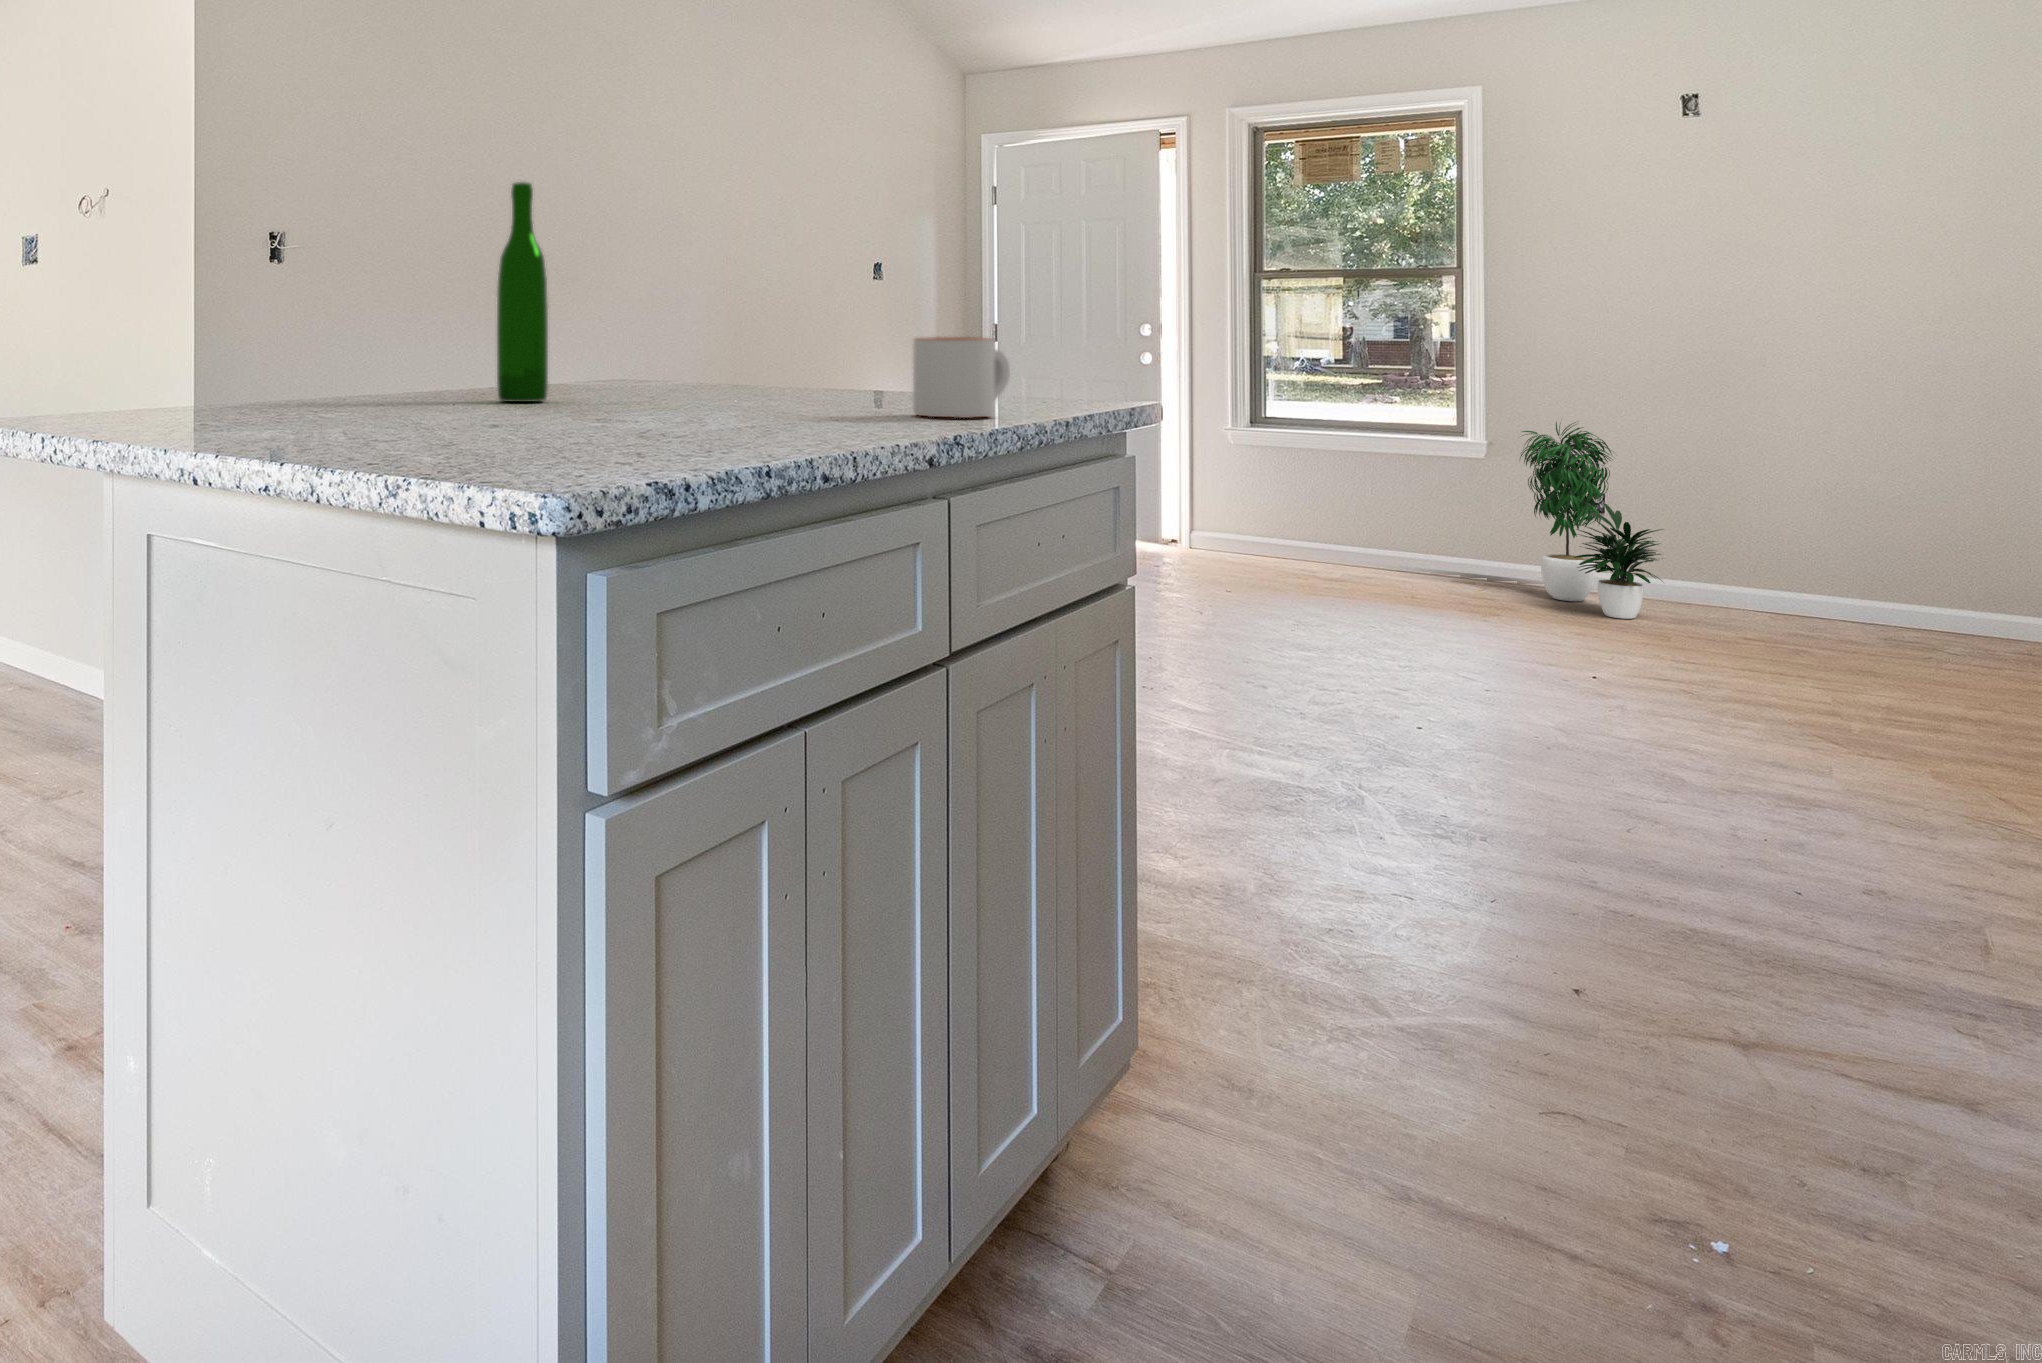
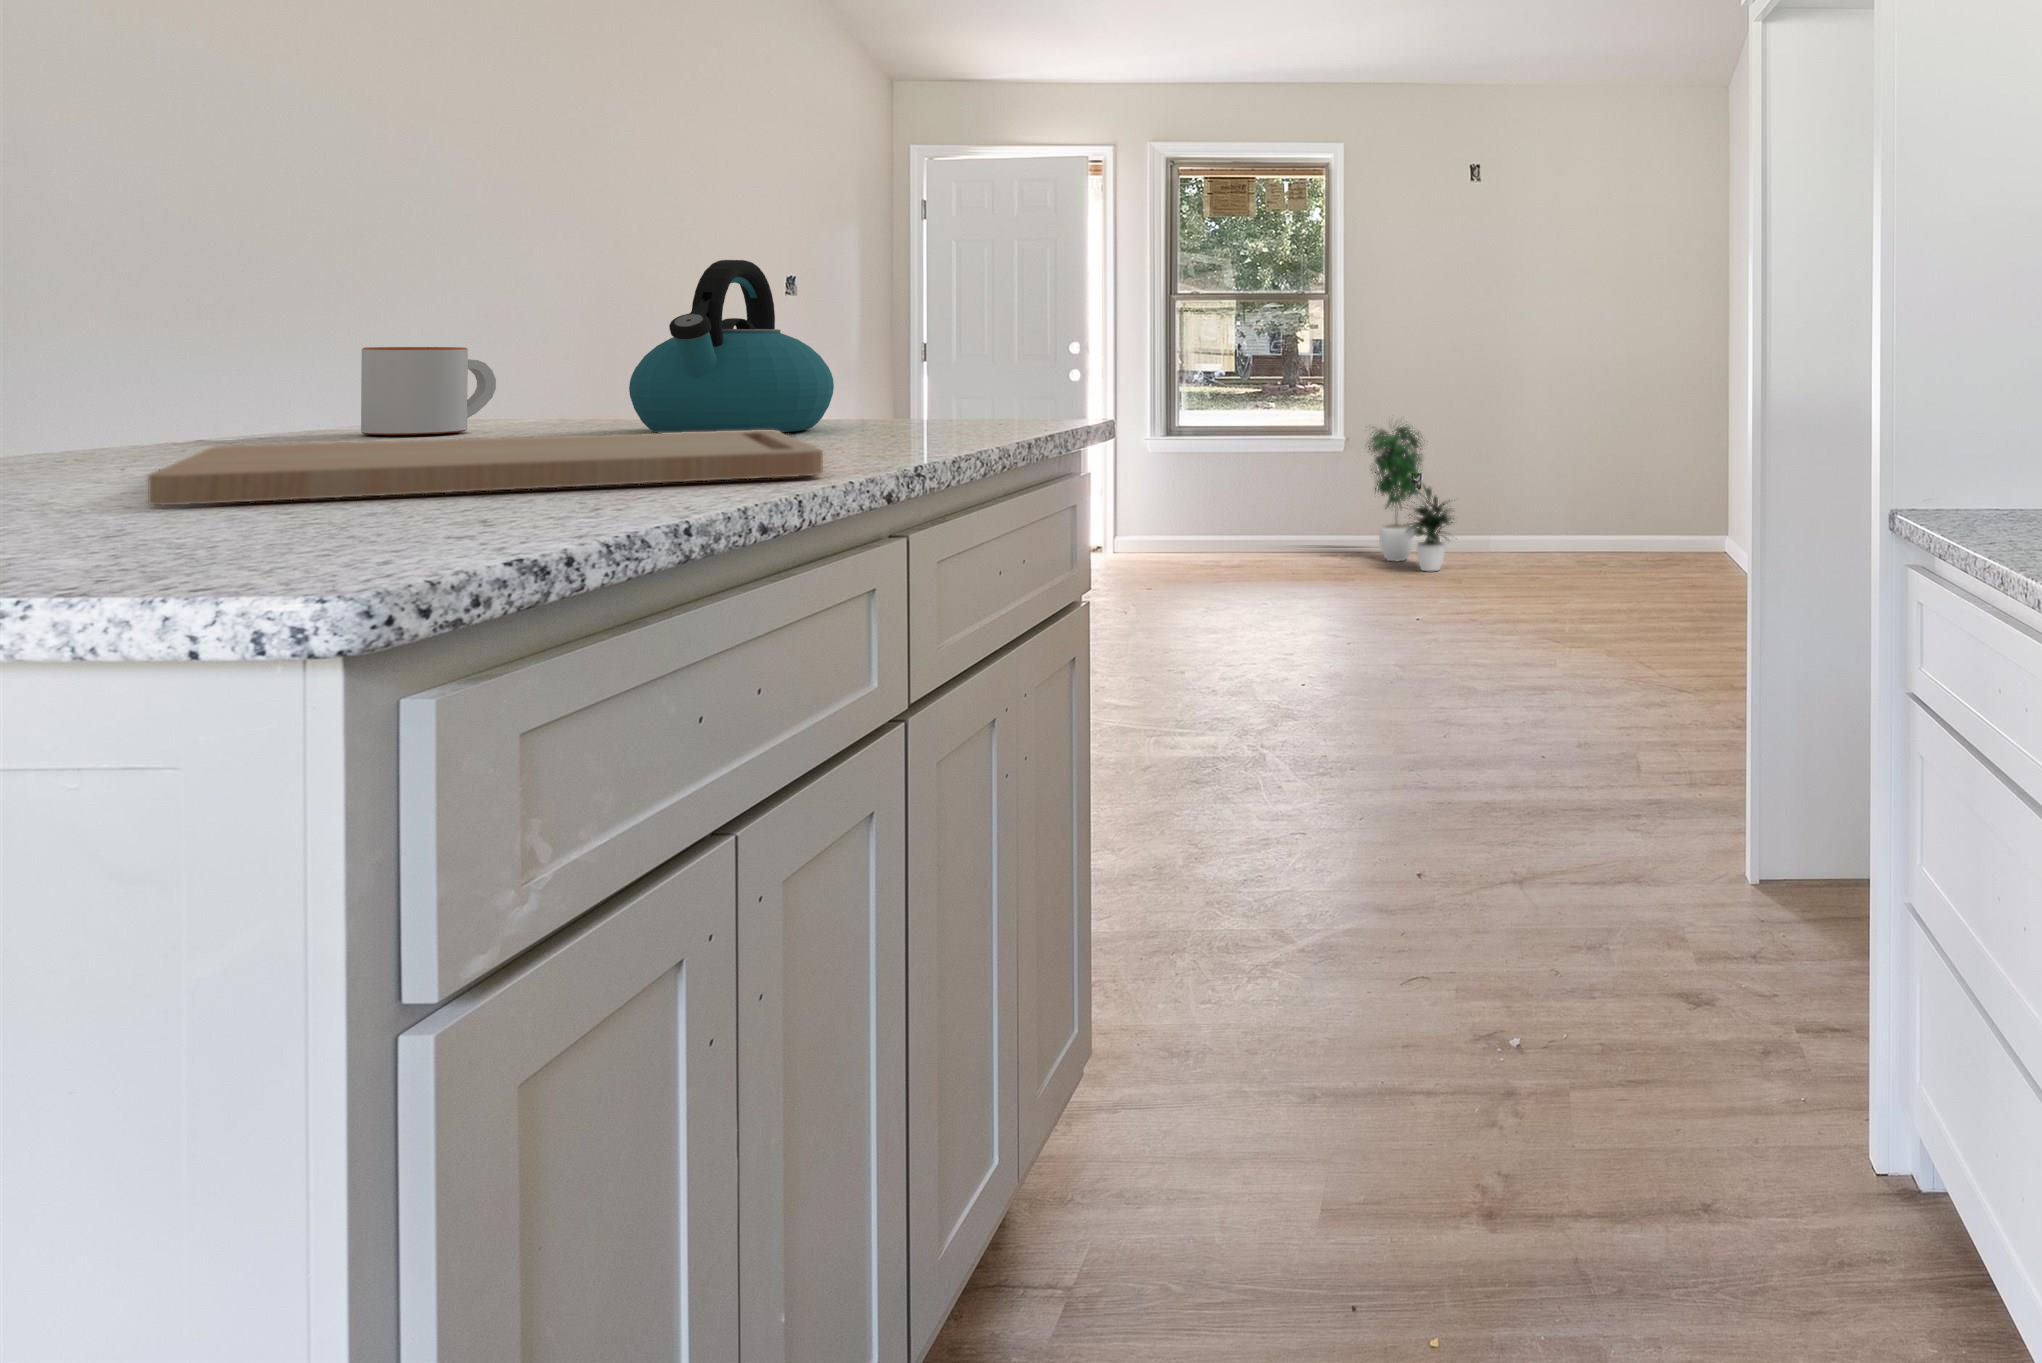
wine bottle: present [497,182,548,402] -> none [231,140,326,446]
kettle: none [738,256,894,404] -> present [629,260,834,433]
mug: present [913,337,1010,418] -> present [361,347,496,435]
cutting board: none [458,399,875,438] -> present [148,431,823,505]

